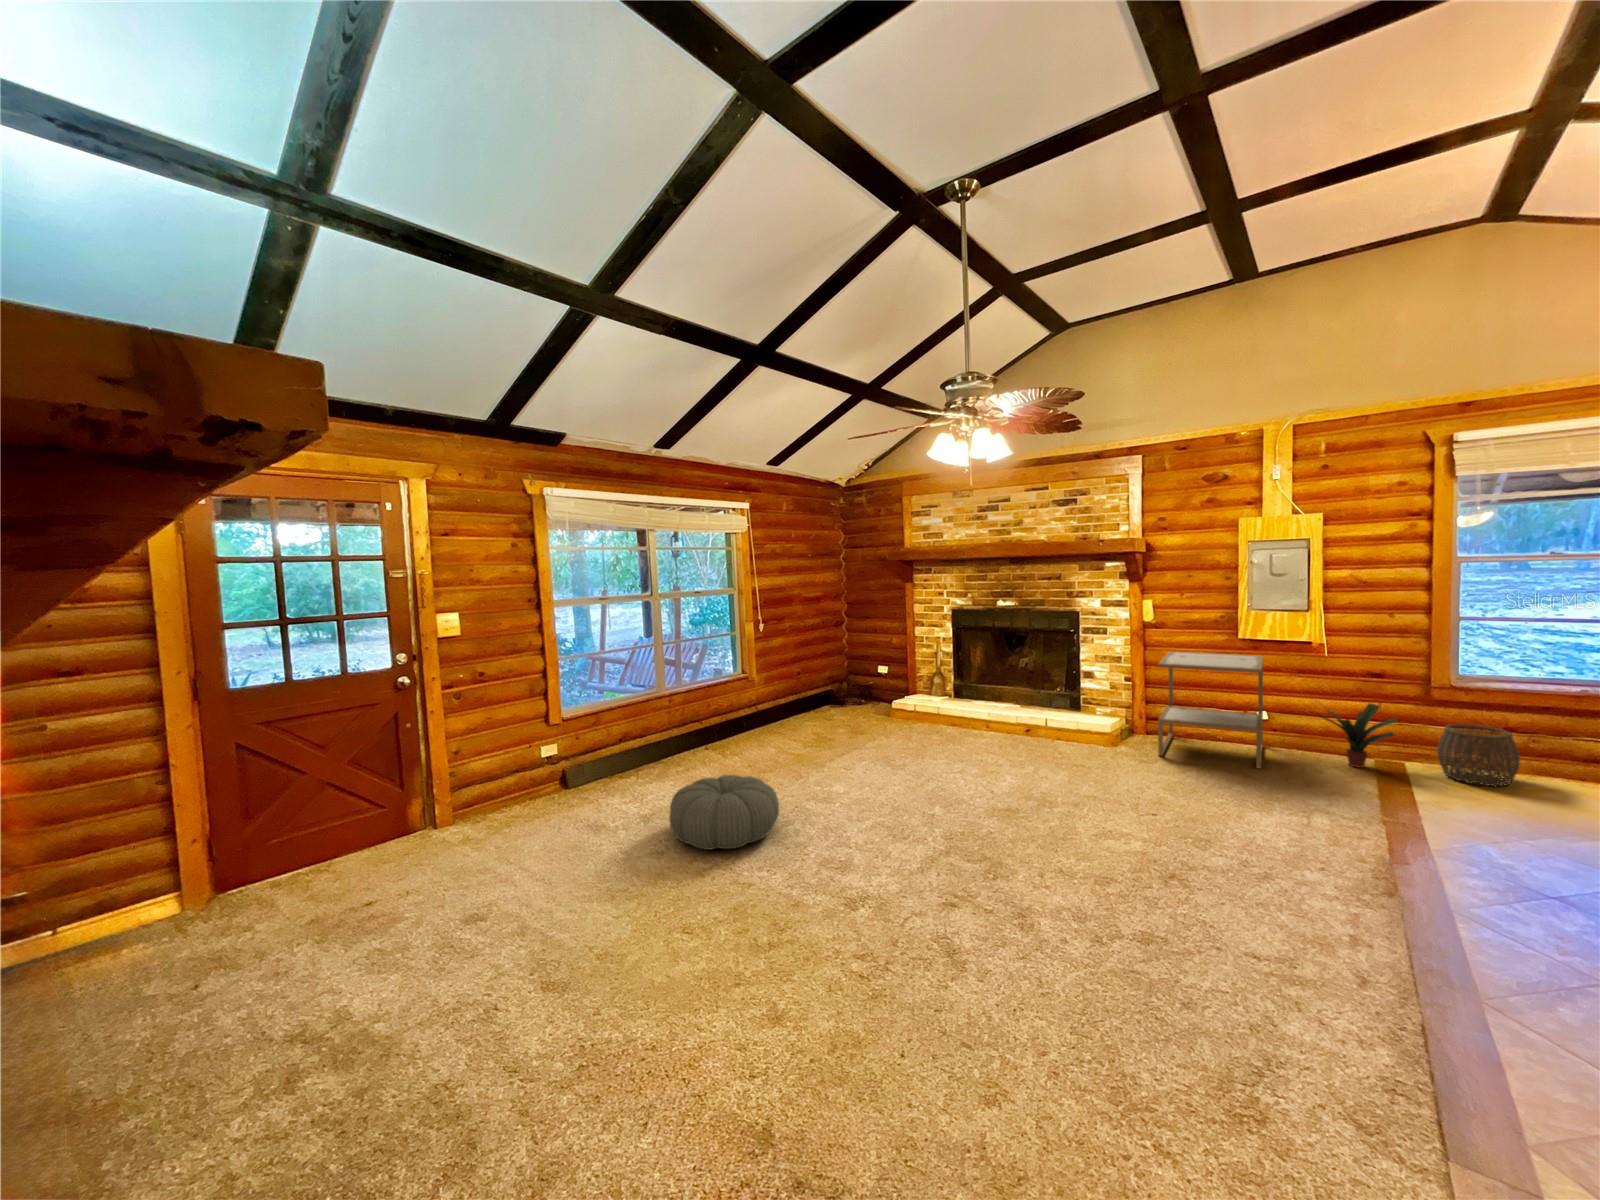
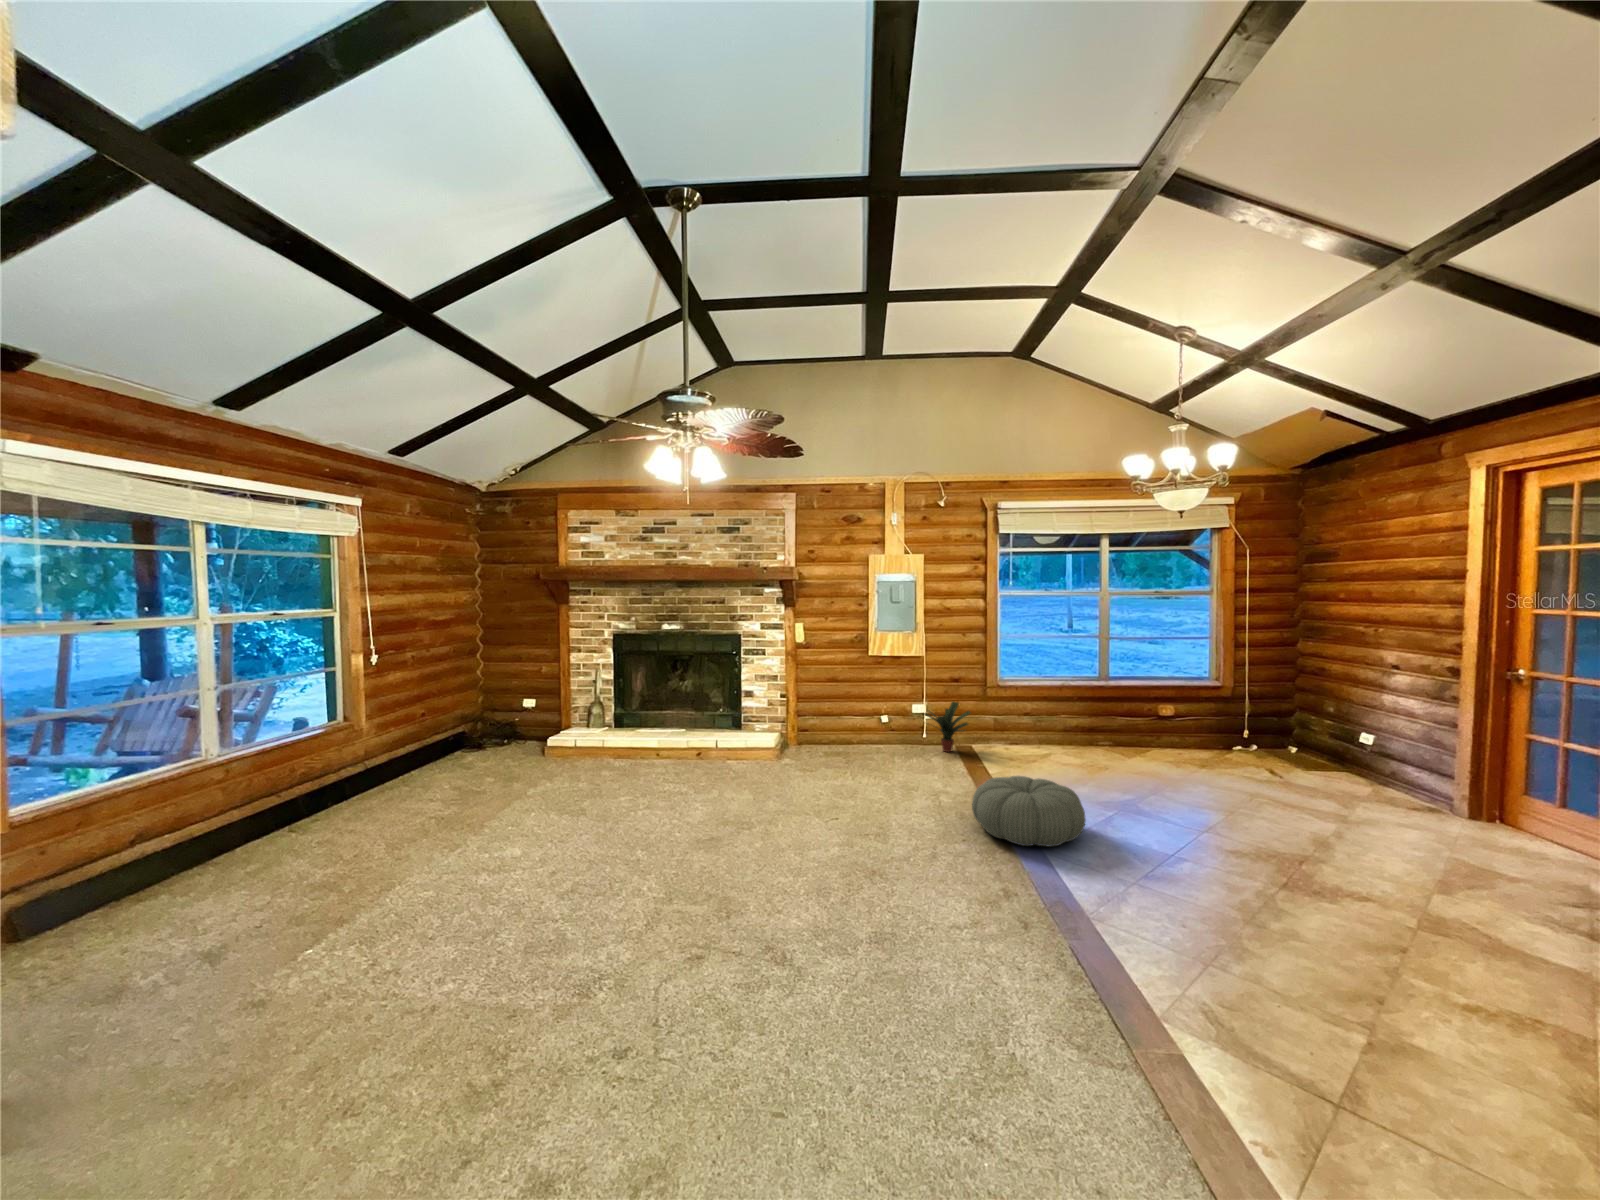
side table: present [1158,651,1263,769] -> none [816,668,892,762]
woven basket: present [1437,724,1520,787] -> none [992,712,1036,755]
pouf: present [669,775,779,850] -> present [972,776,1086,847]

